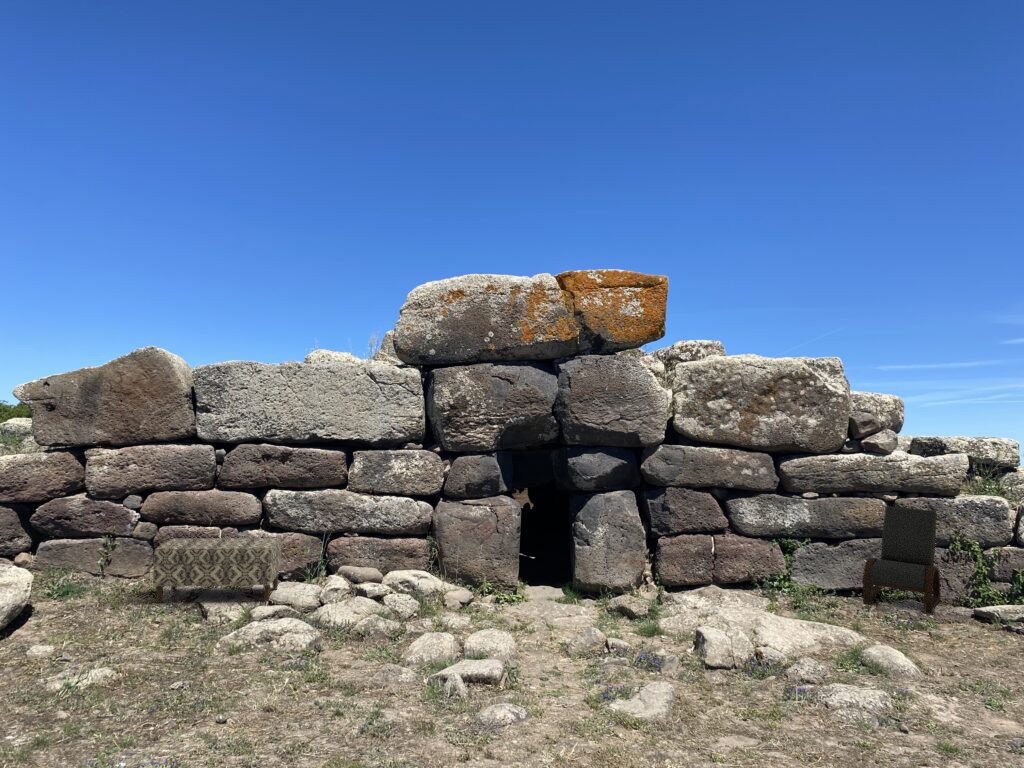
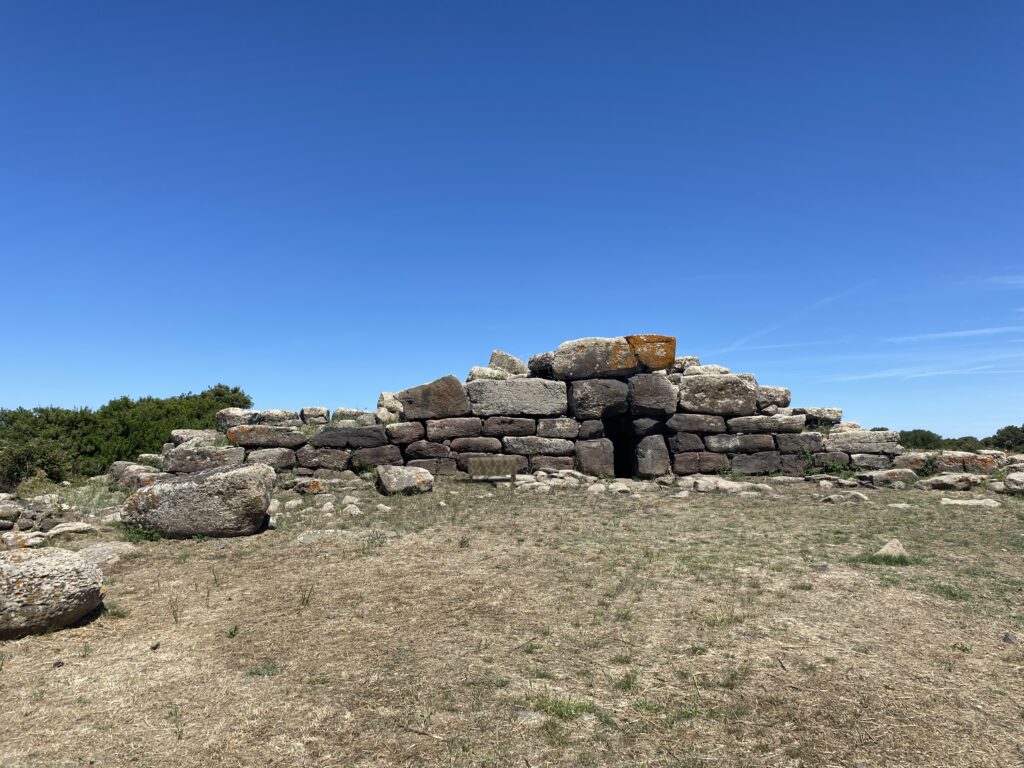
lounge chair: present [862,506,941,615] -> none [761,438,794,480]

